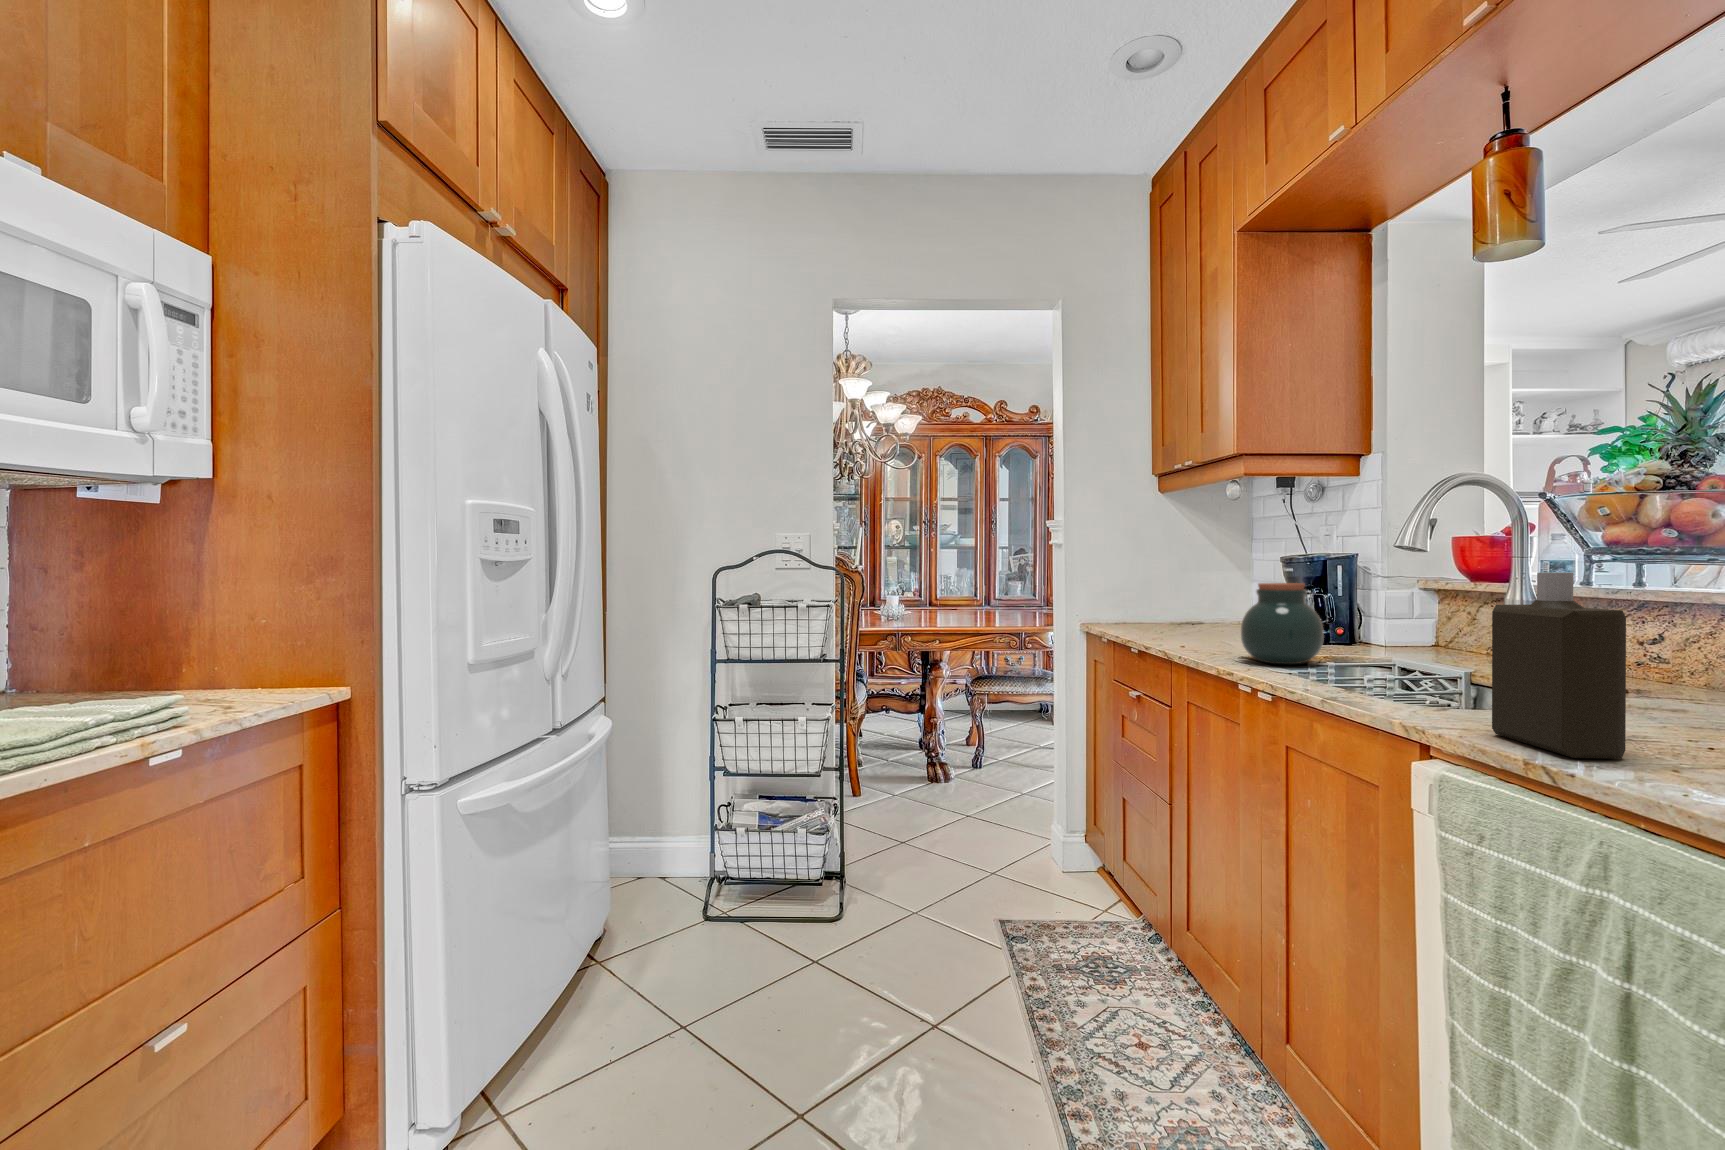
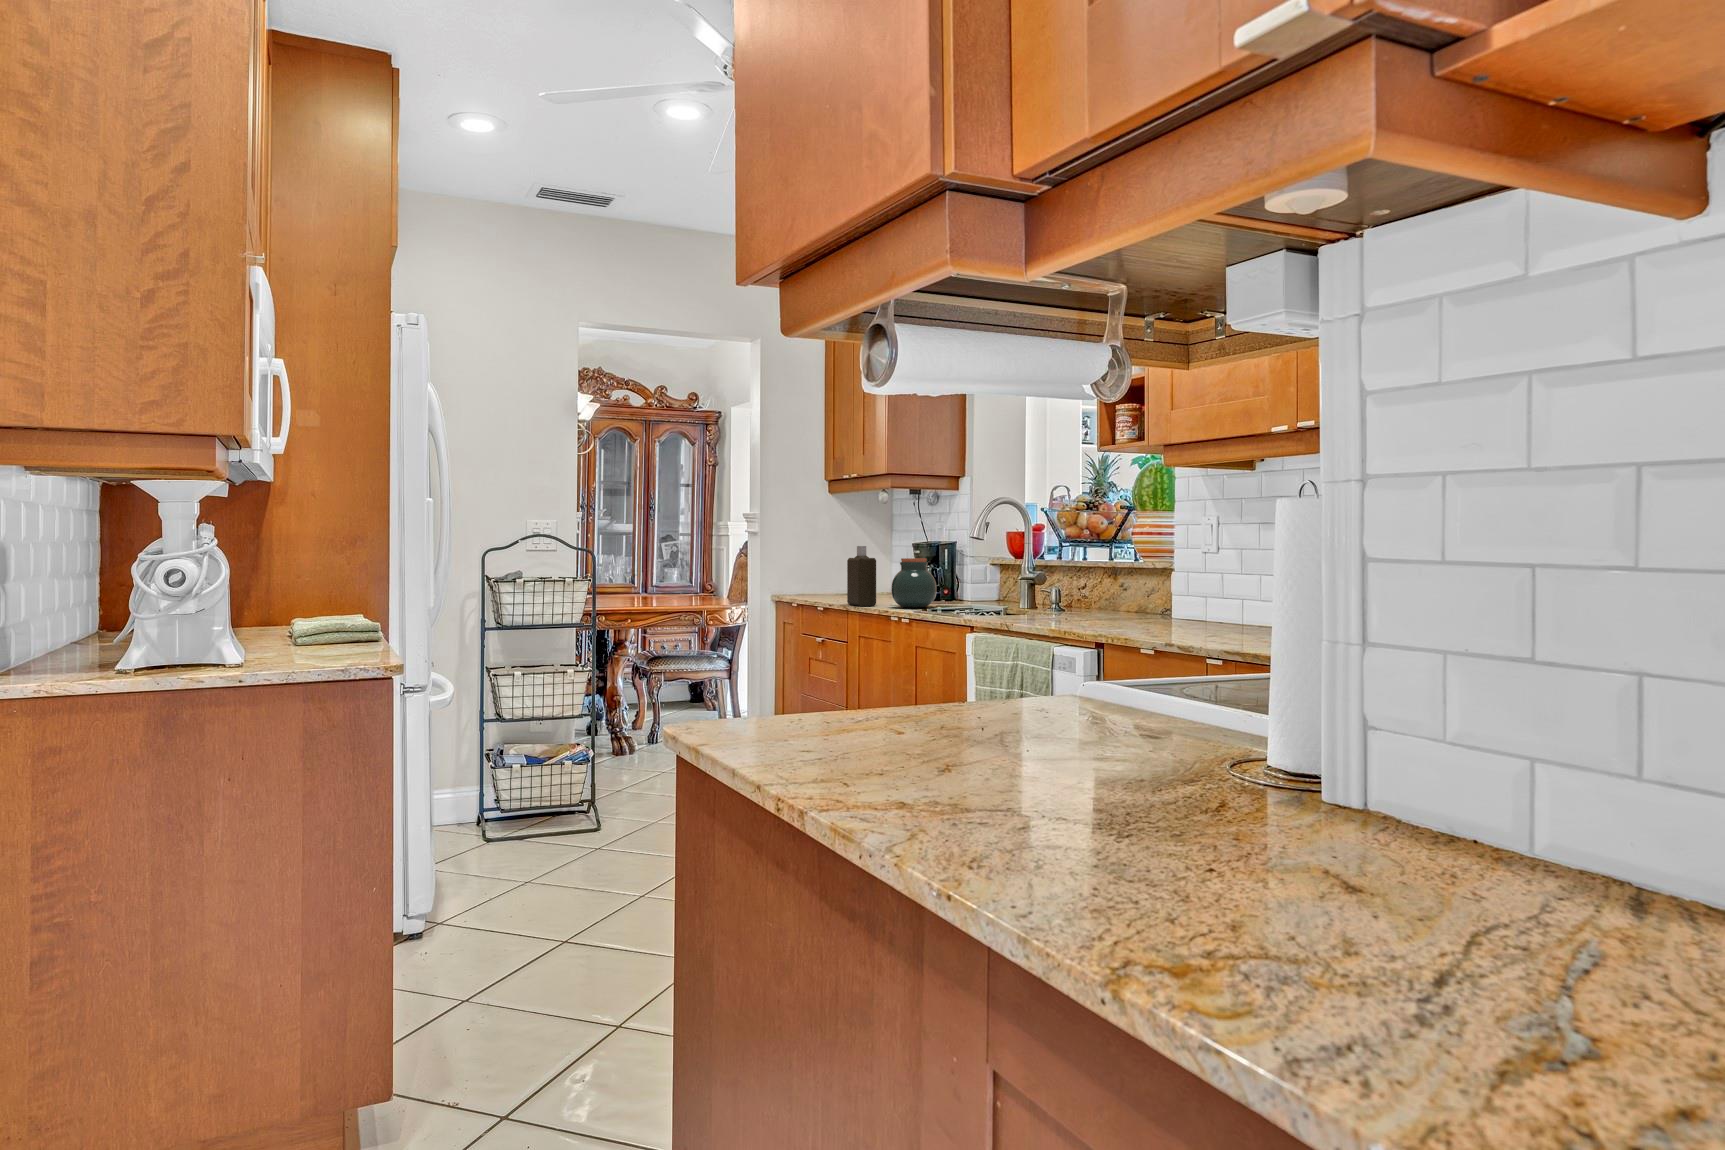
bottle: present [1492,572,1626,759] -> present [847,546,876,606]

